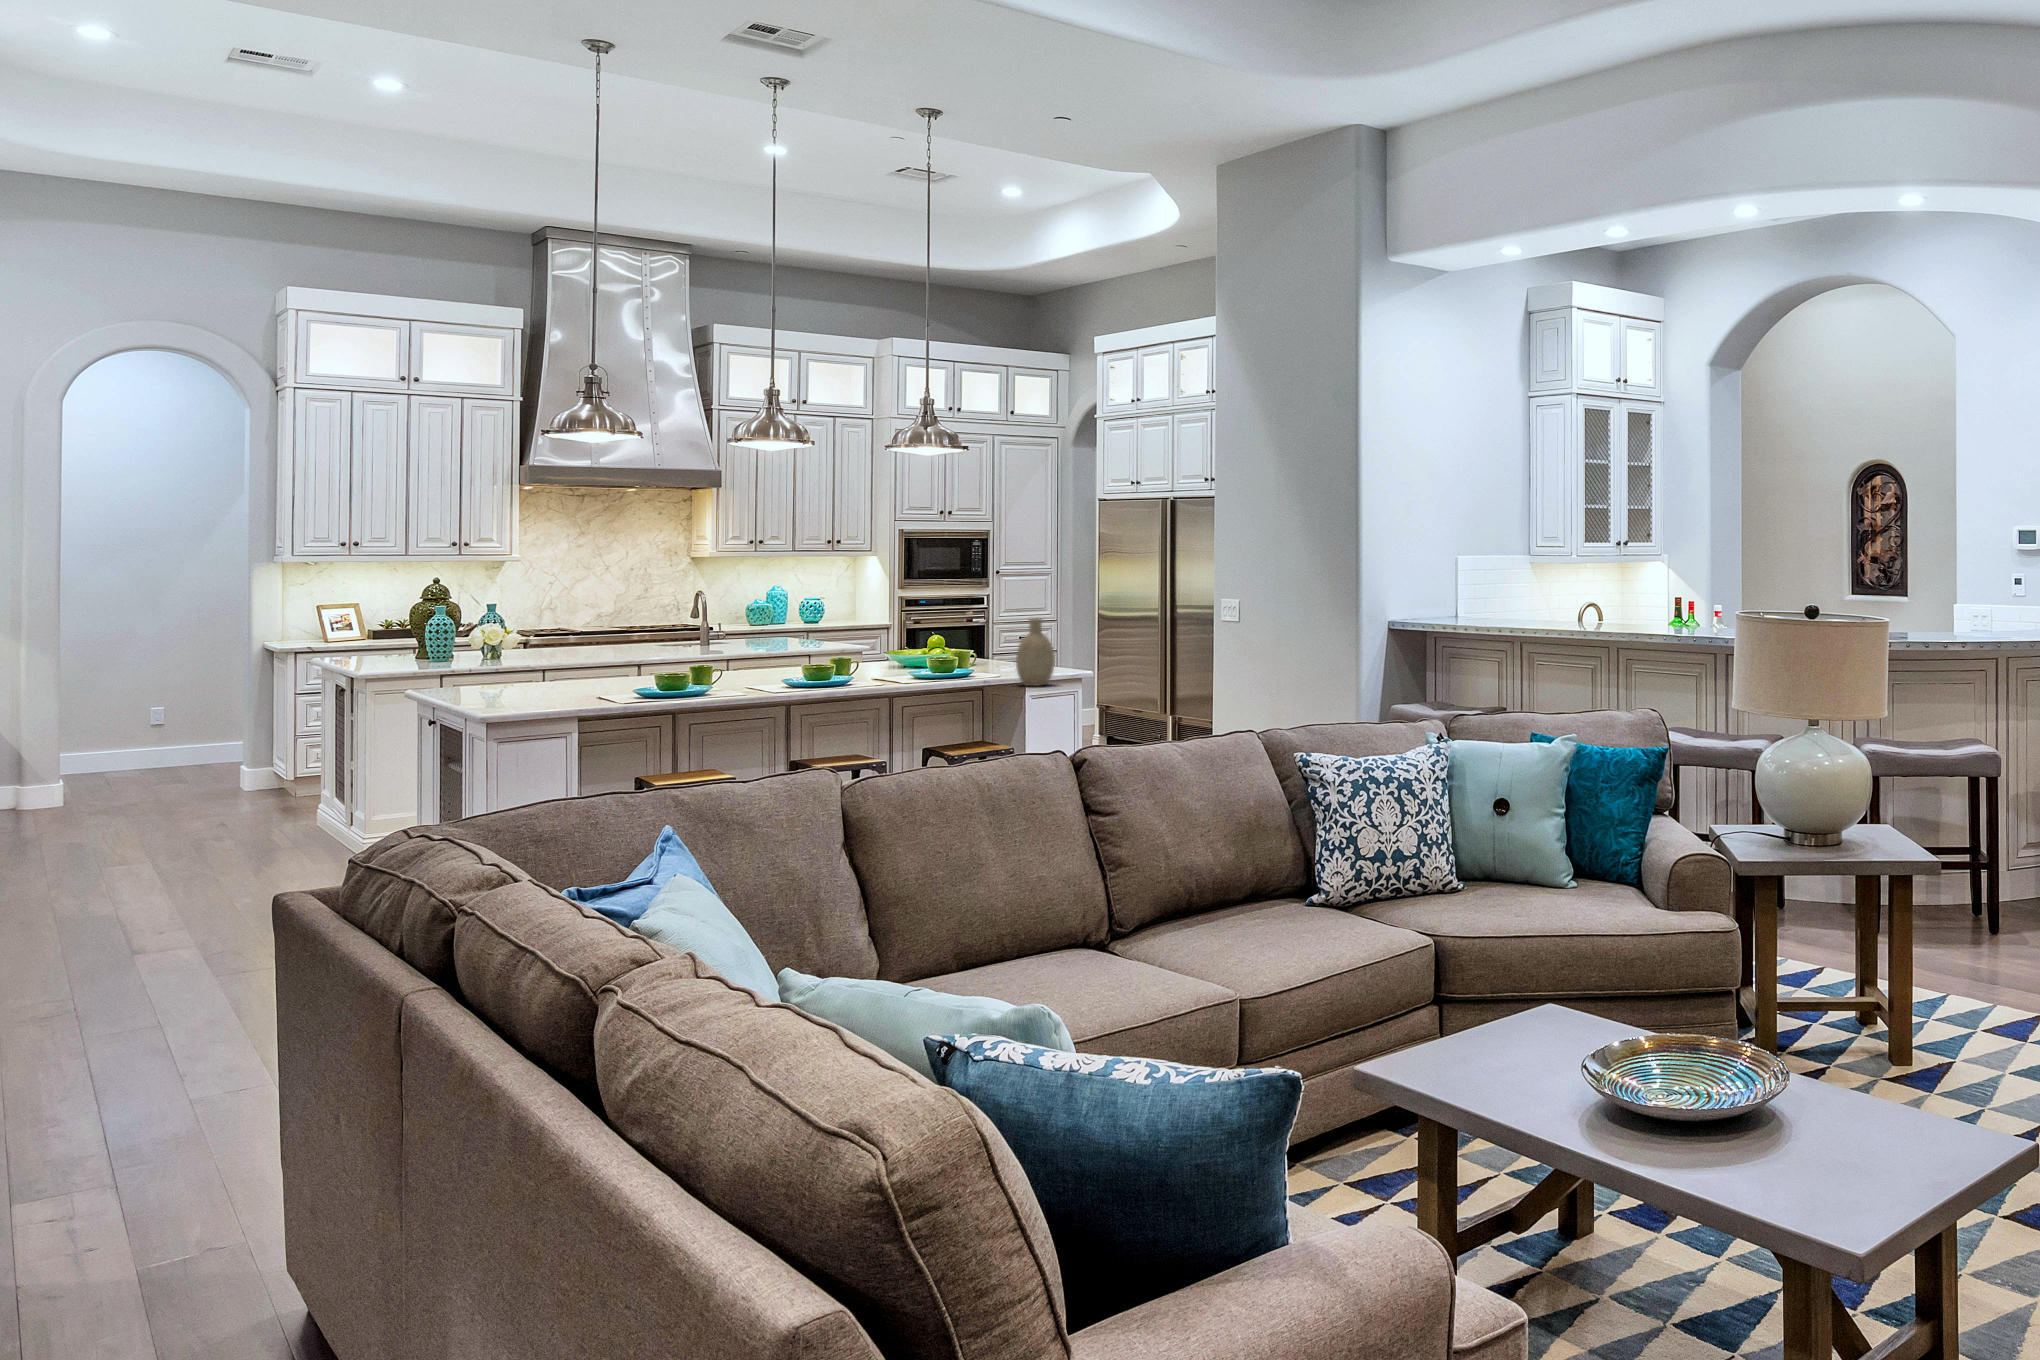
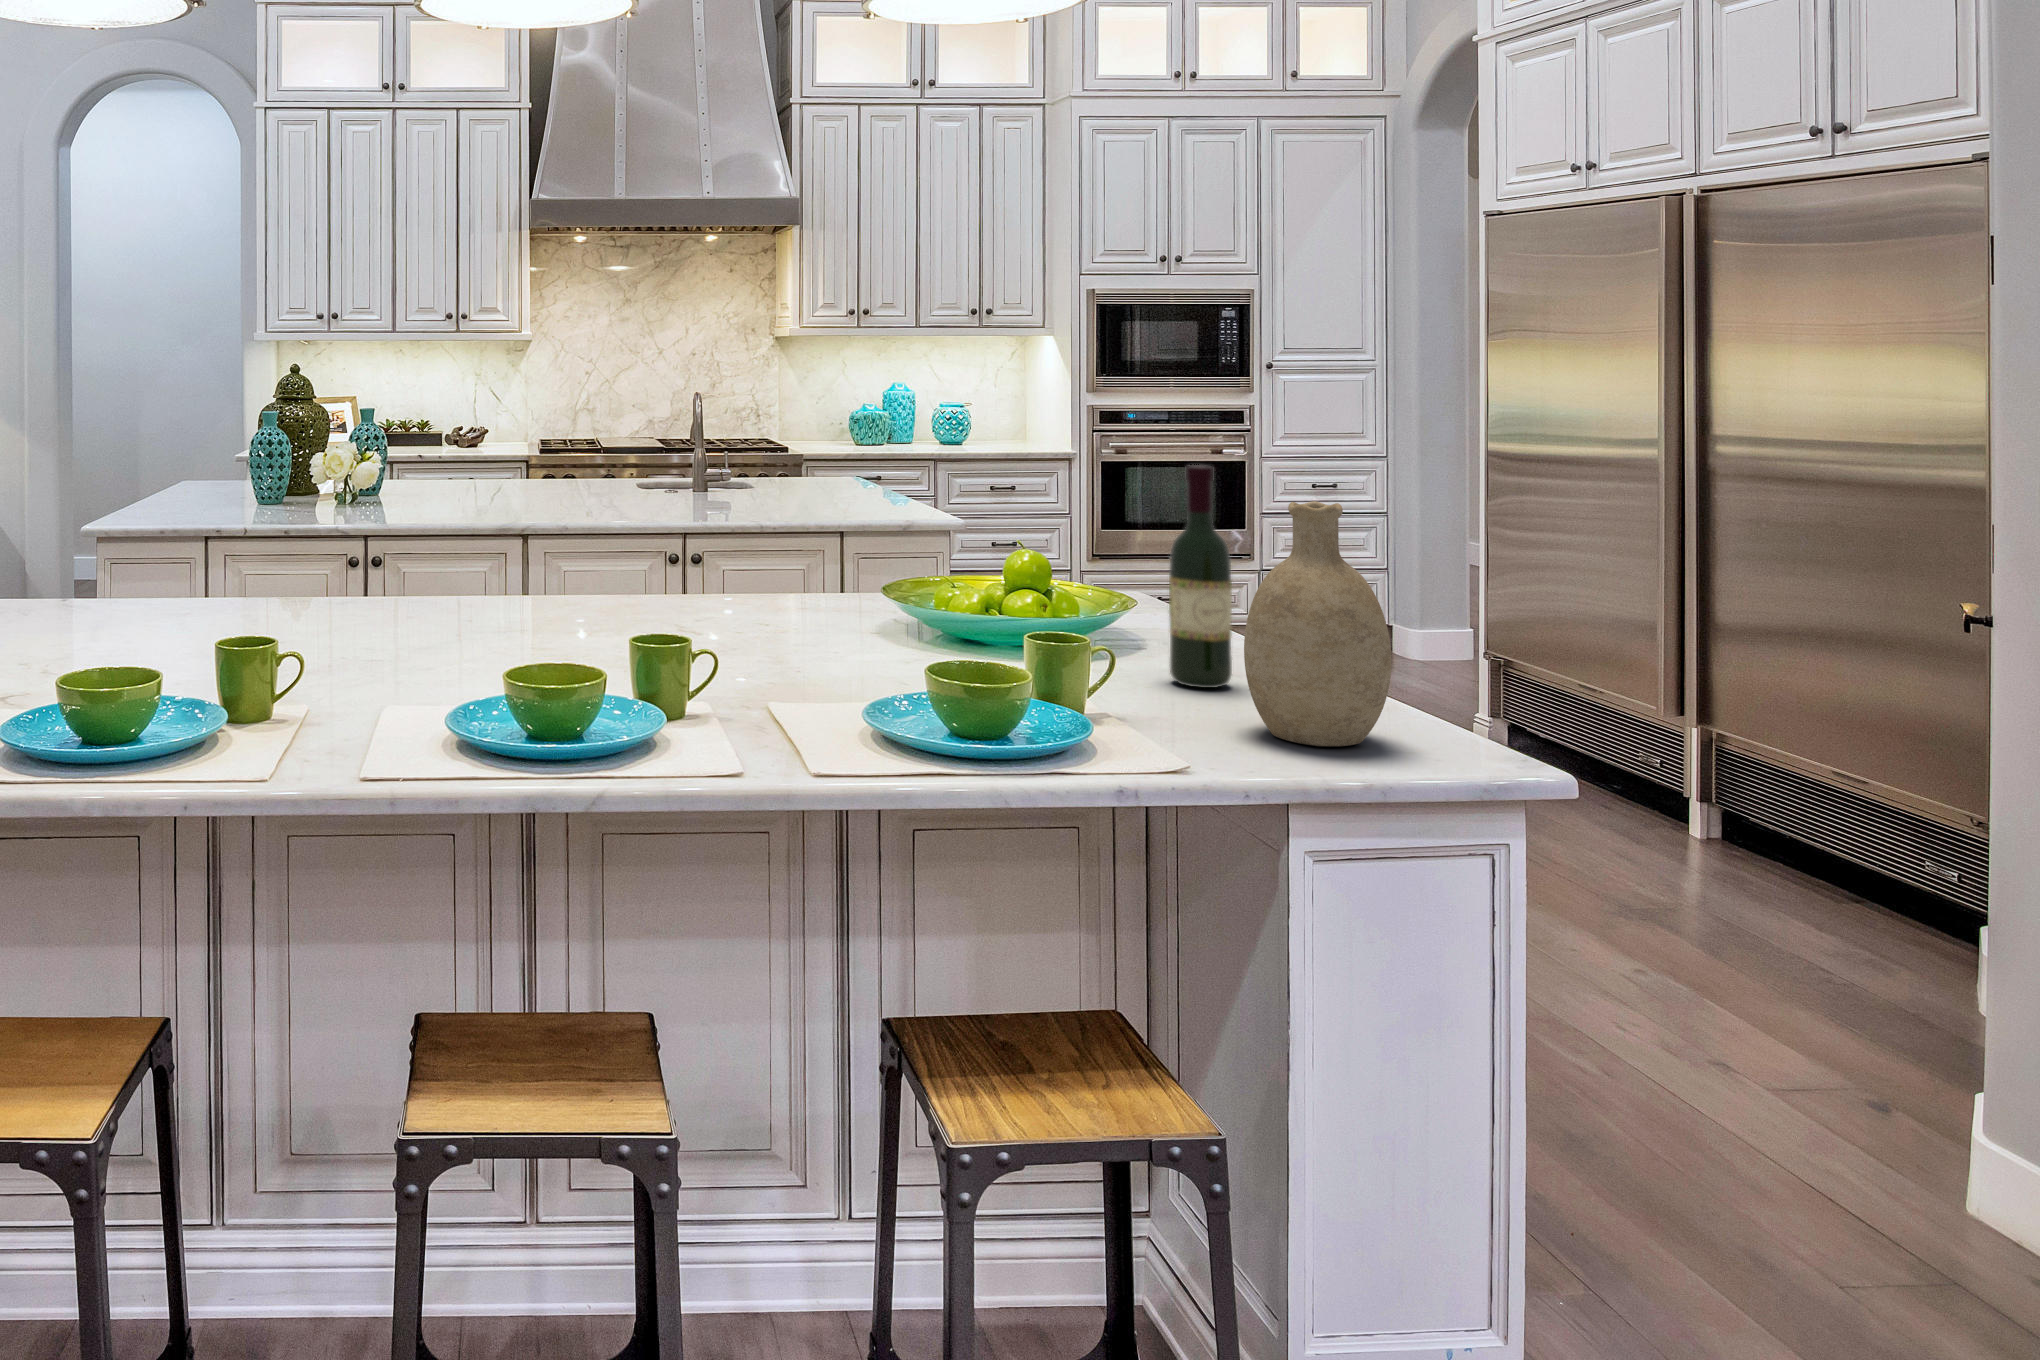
wine bottle: none [990,611,1009,681] -> present [1169,465,1232,688]

